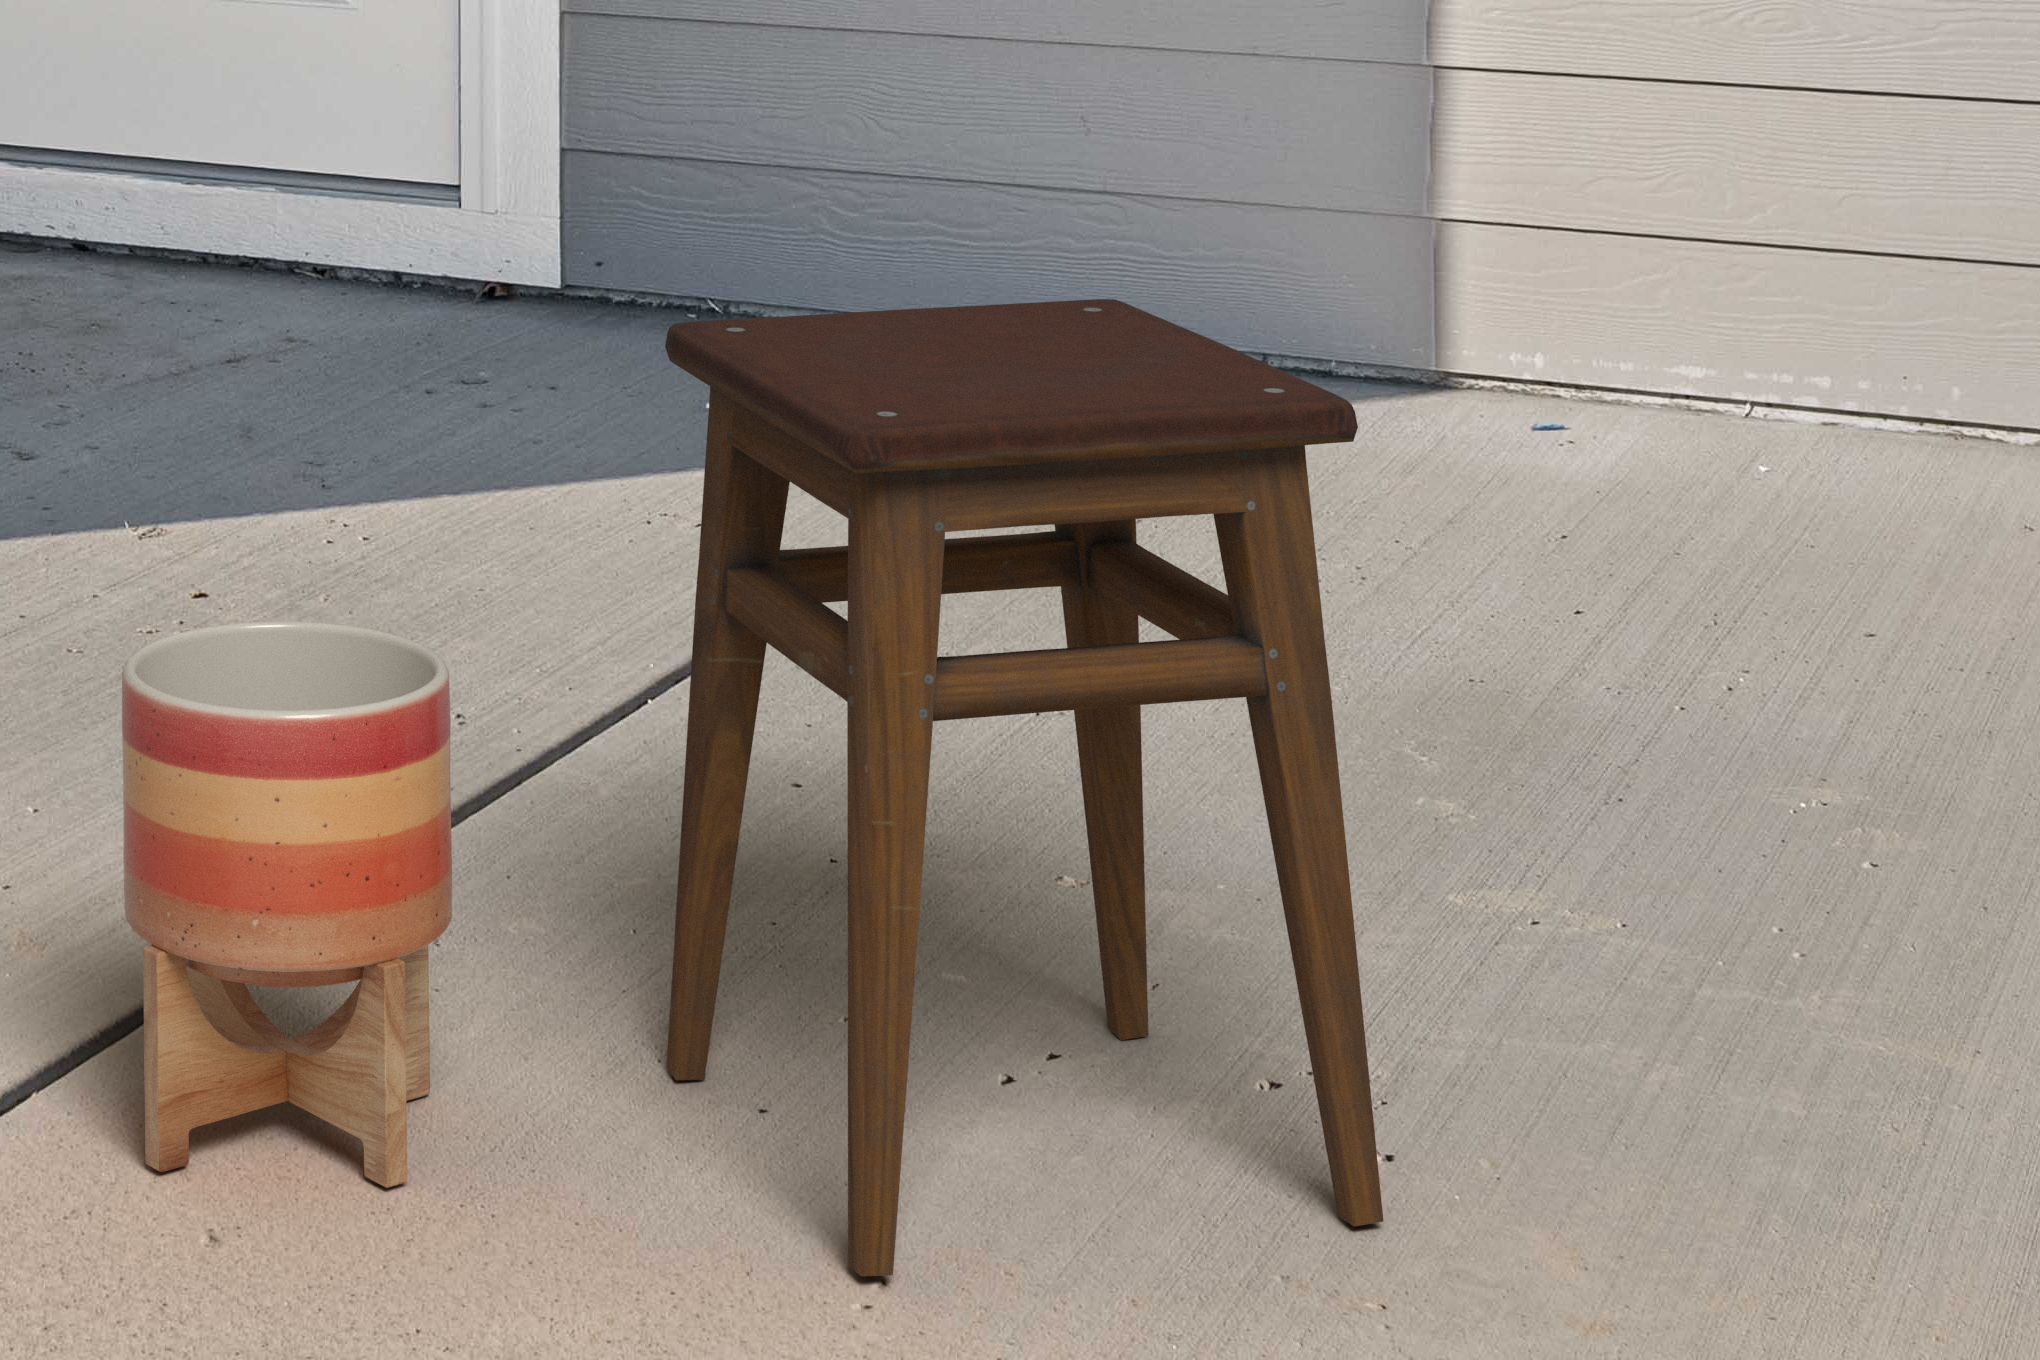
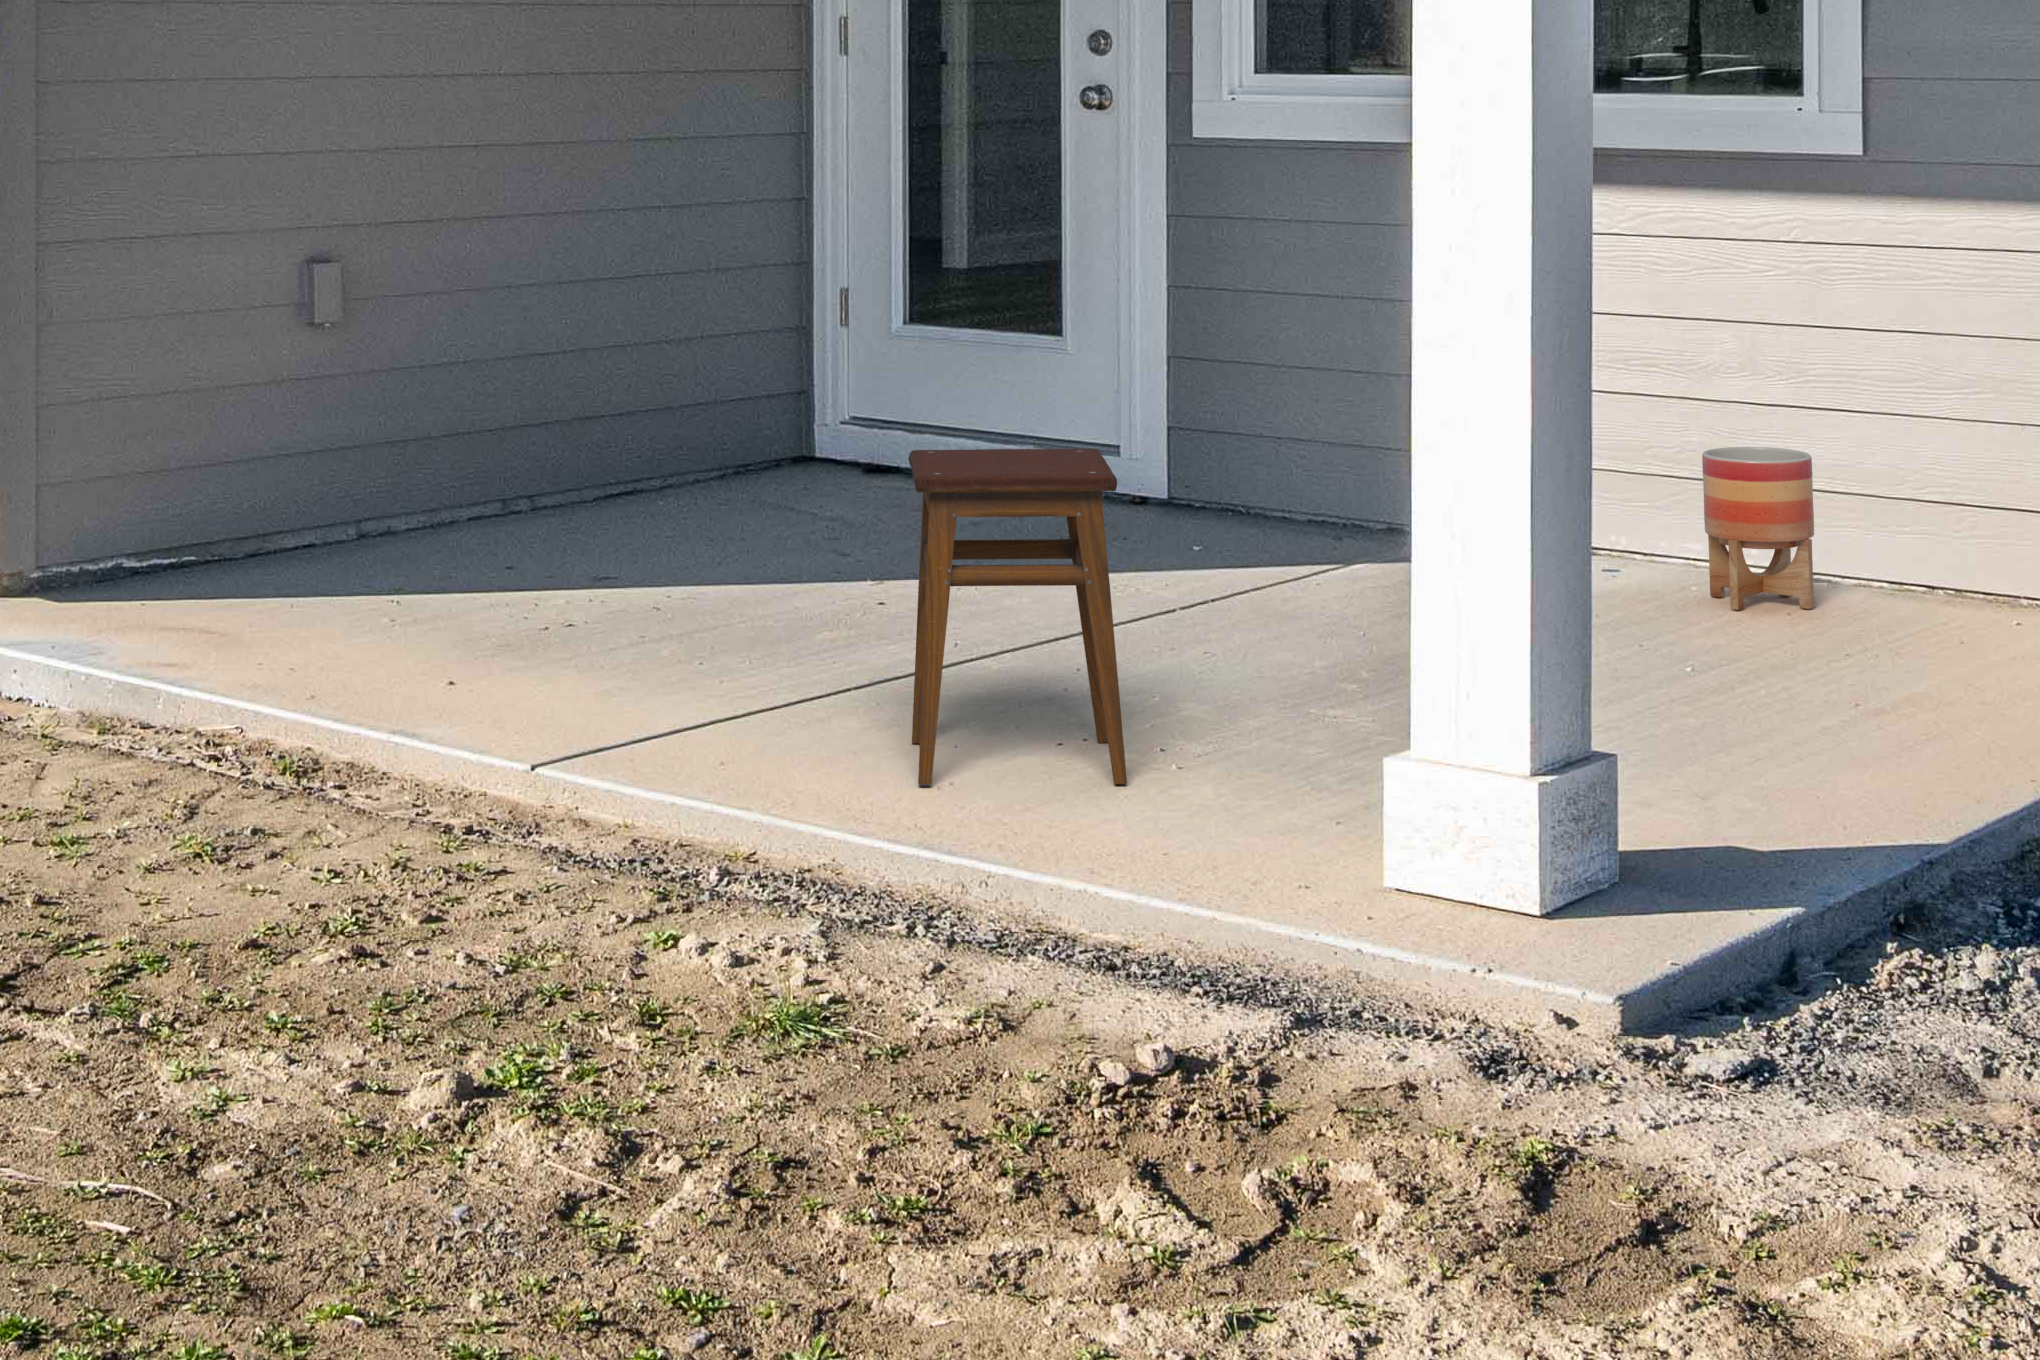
planter: present [122,621,452,1188] -> present [1702,447,1814,610]

